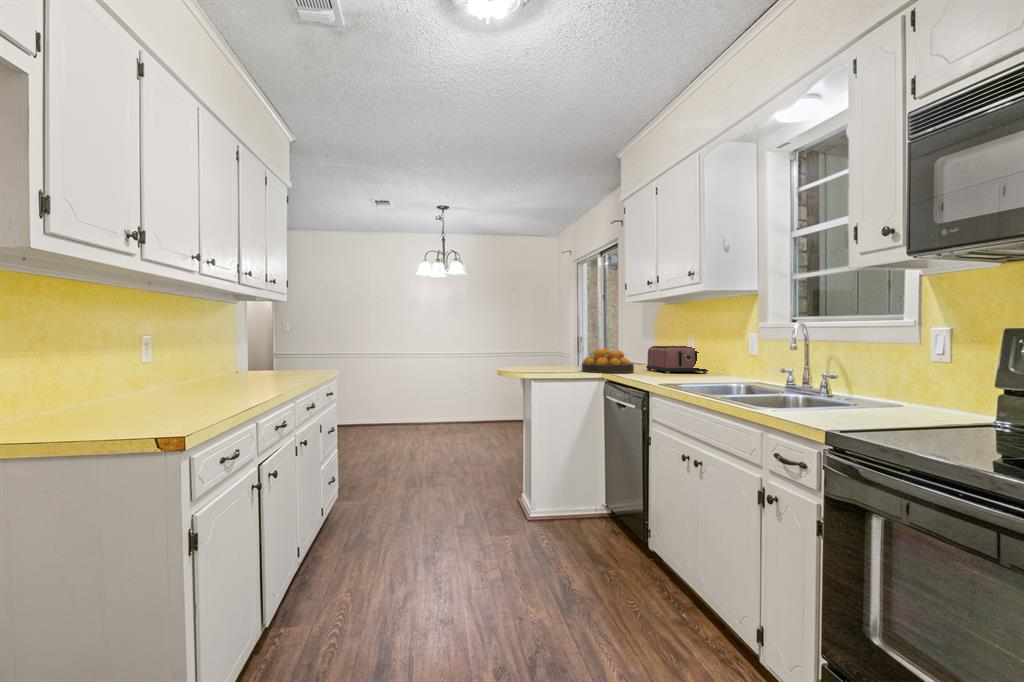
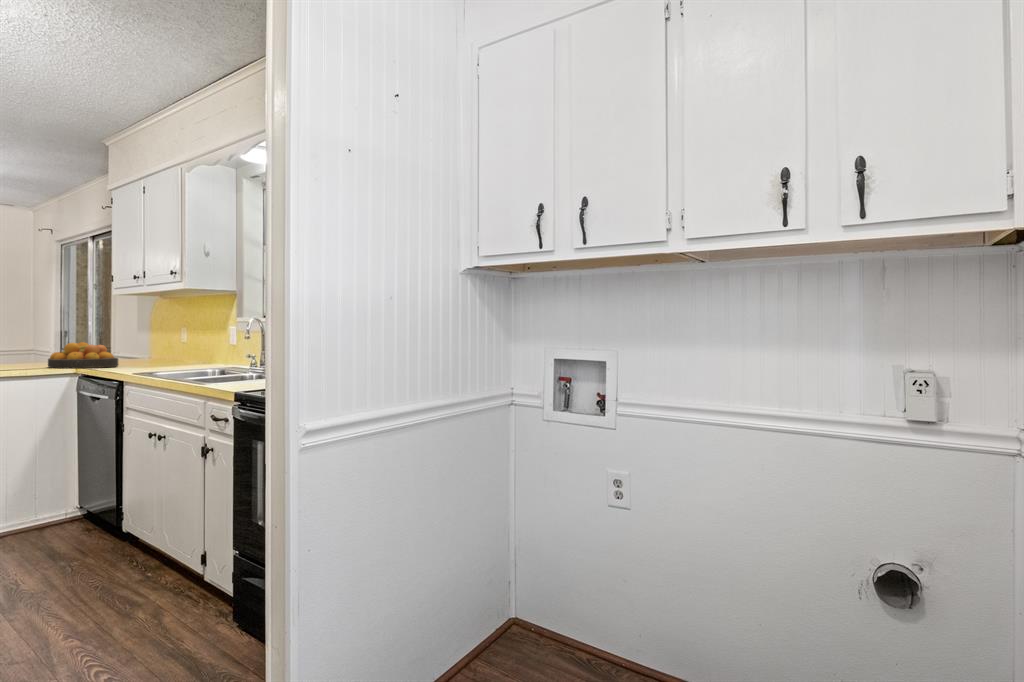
toaster: present [646,346,708,374] -> none [138,340,204,367]

